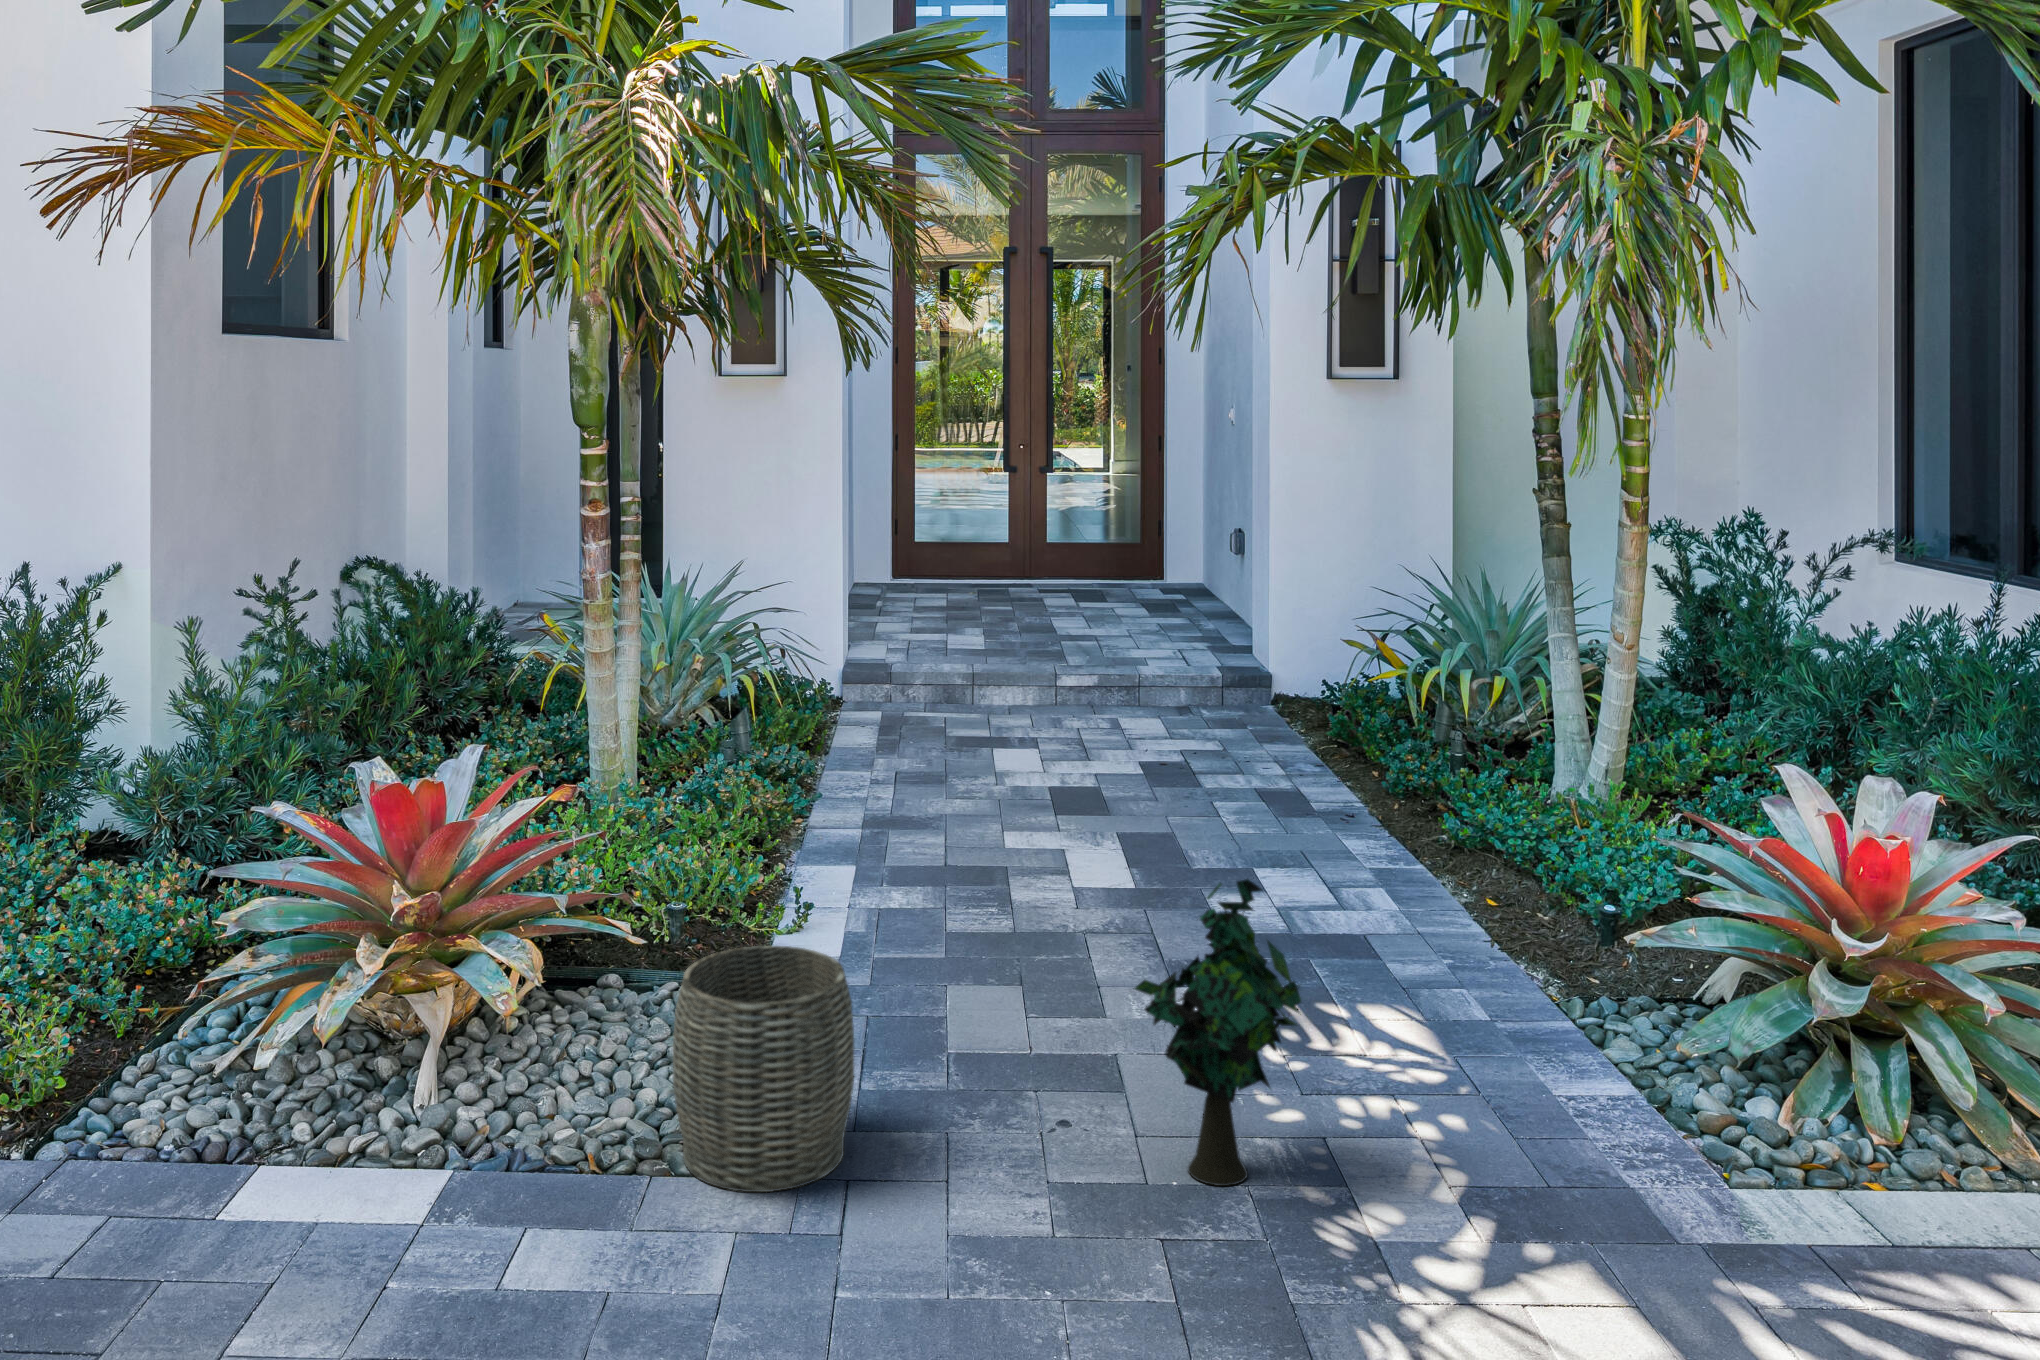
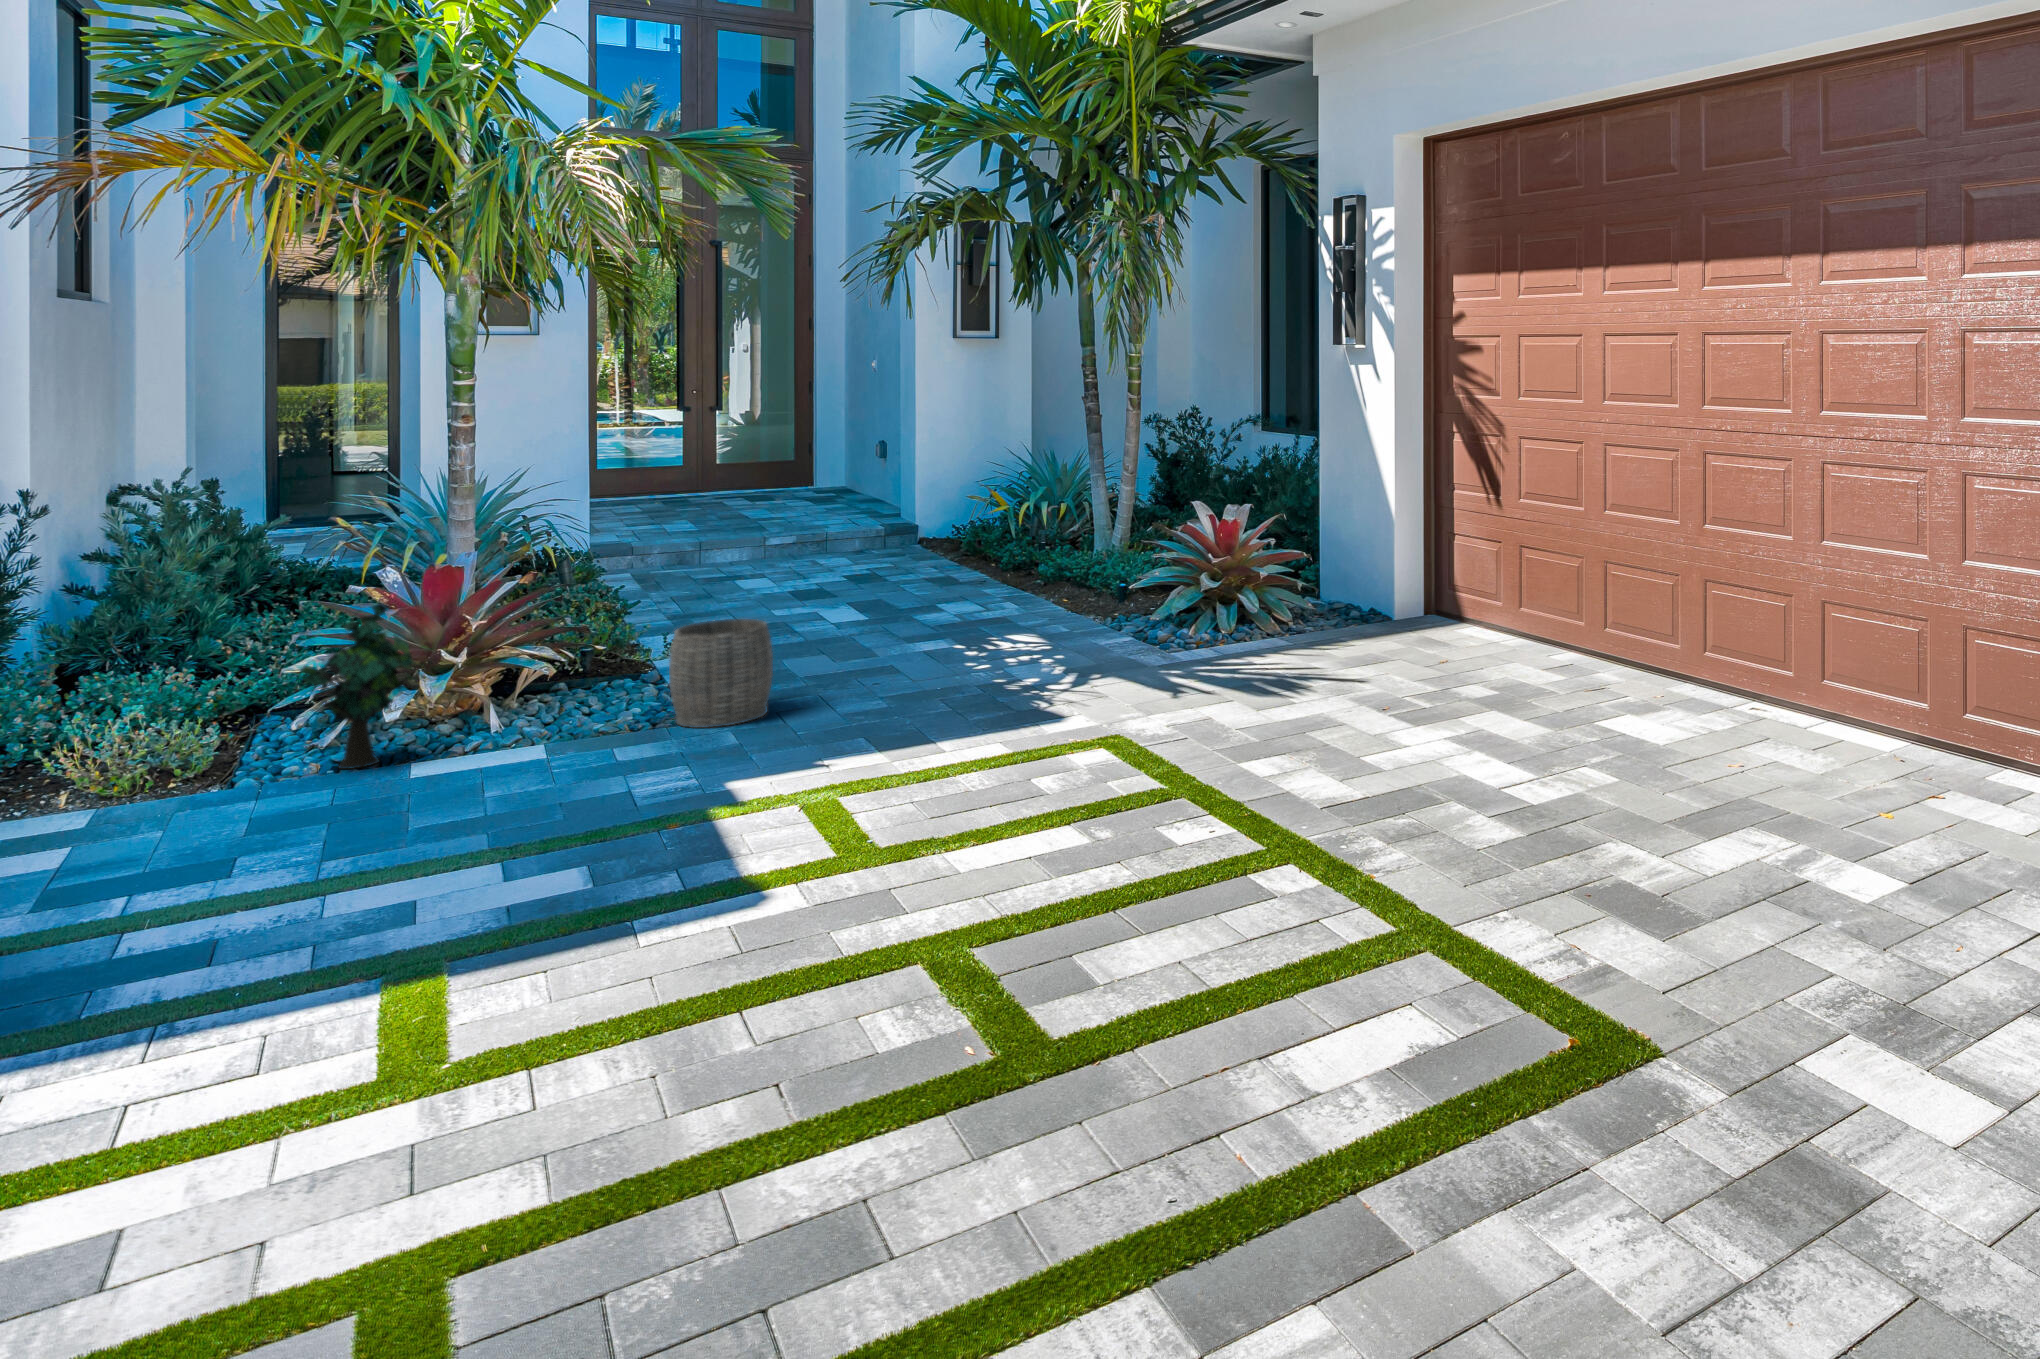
decorative plant: present [1135,879,1301,1186] -> present [300,603,414,769]

